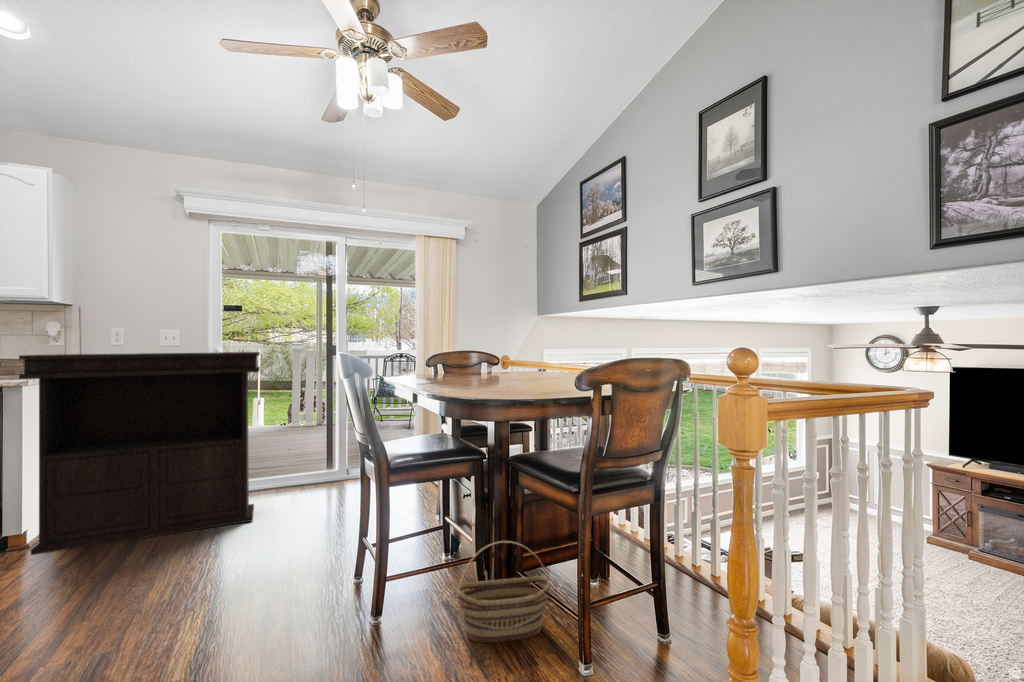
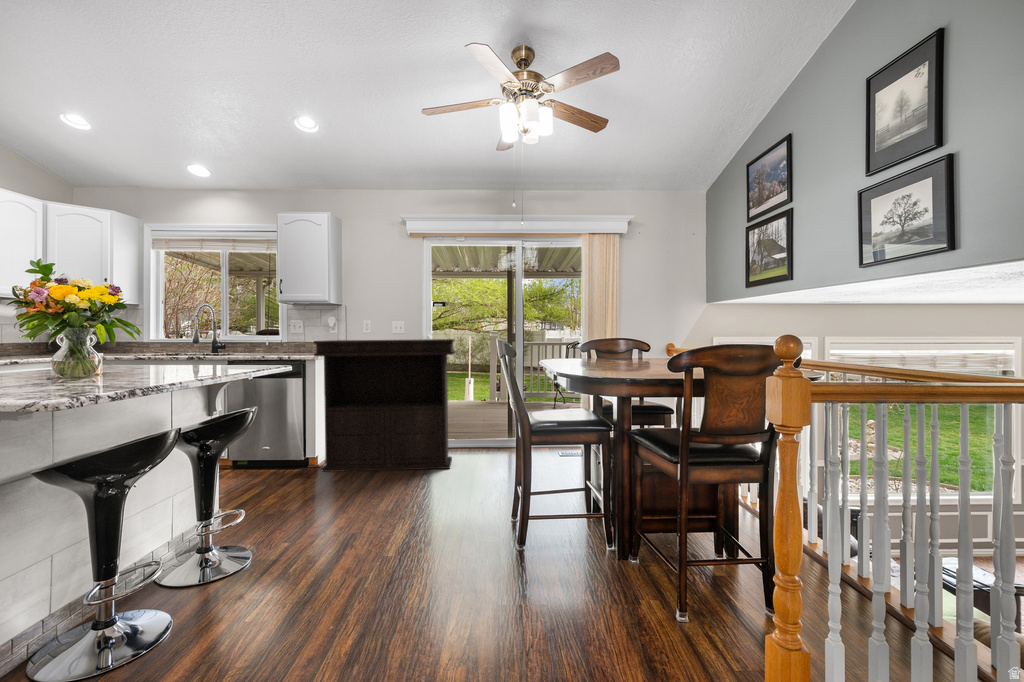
basket: present [458,541,549,643] -> none [580,498,659,581]

